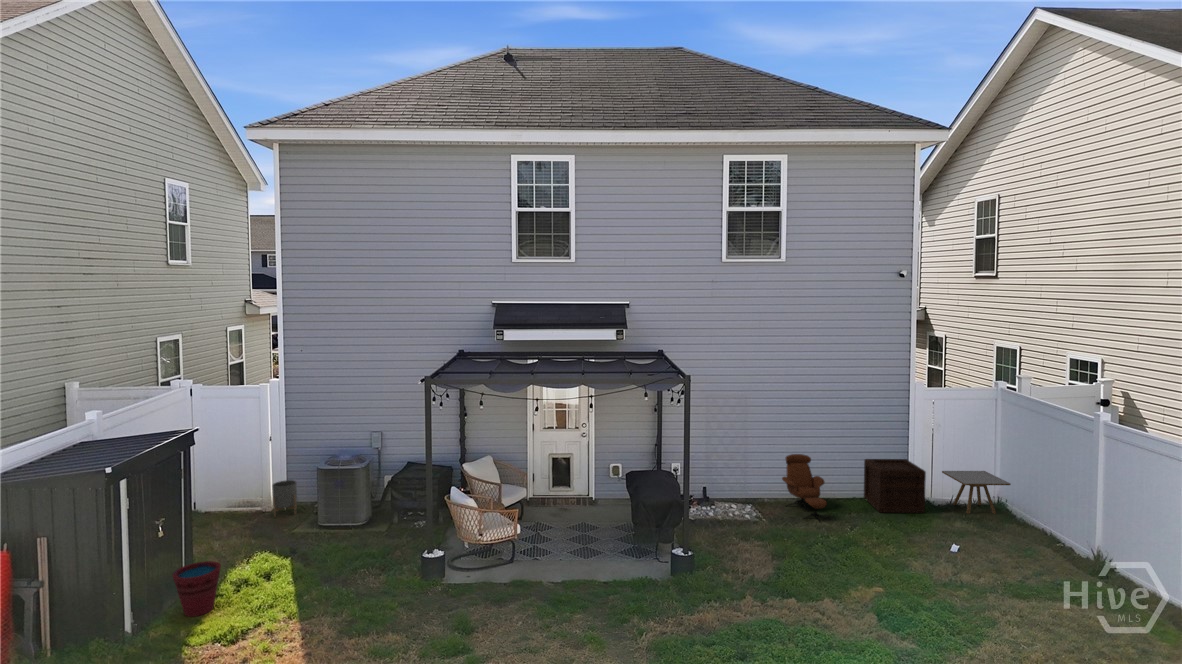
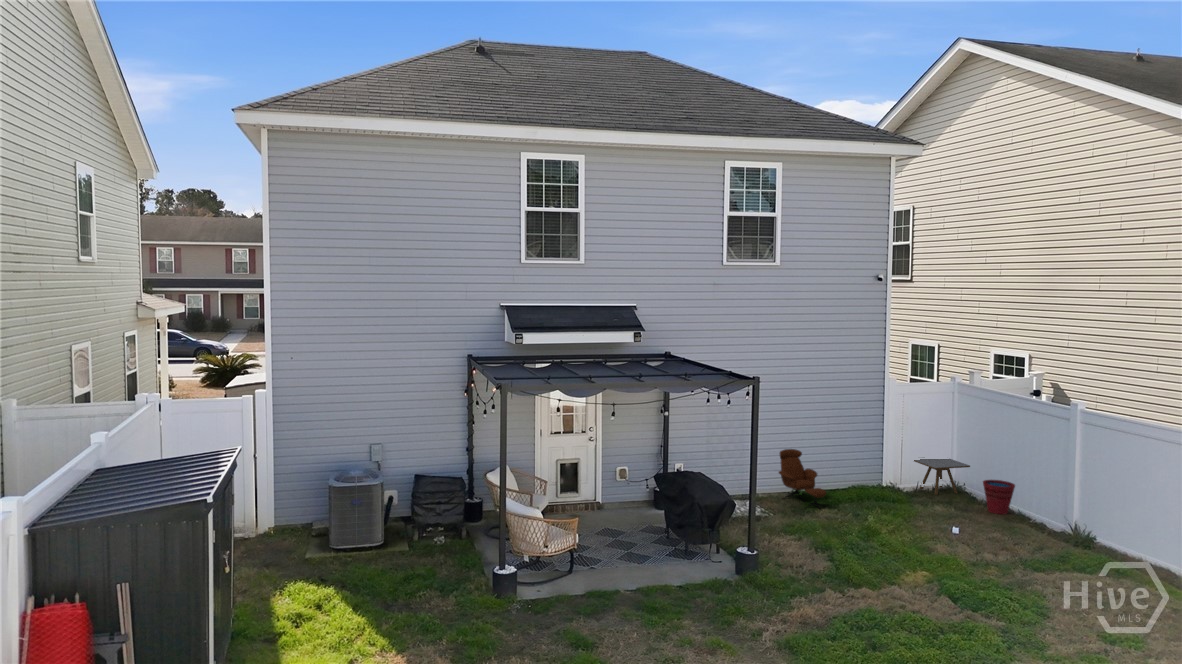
wooden crate: present [864,459,926,513] -> none [844,449,903,499]
planter: present [272,480,297,517] -> none [259,503,289,545]
bucket: present [172,561,221,617] -> present [983,480,1015,514]

